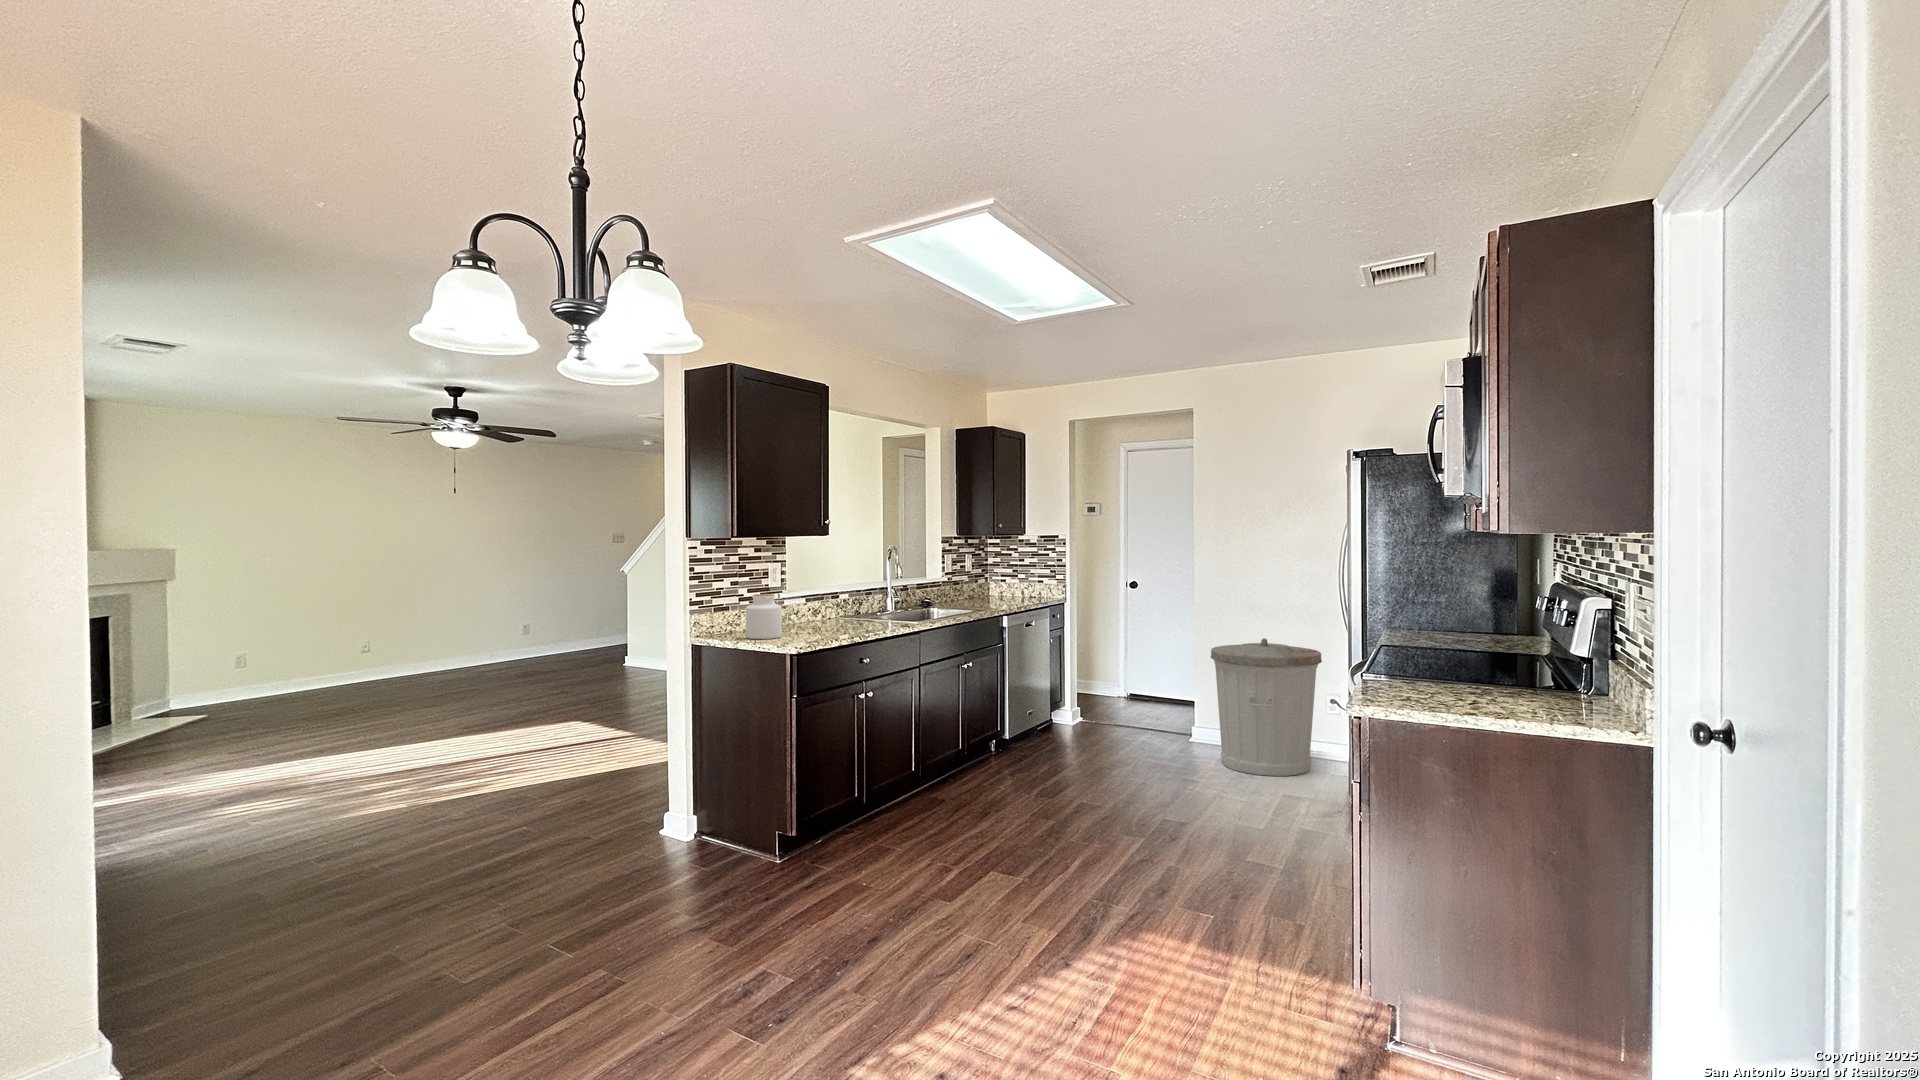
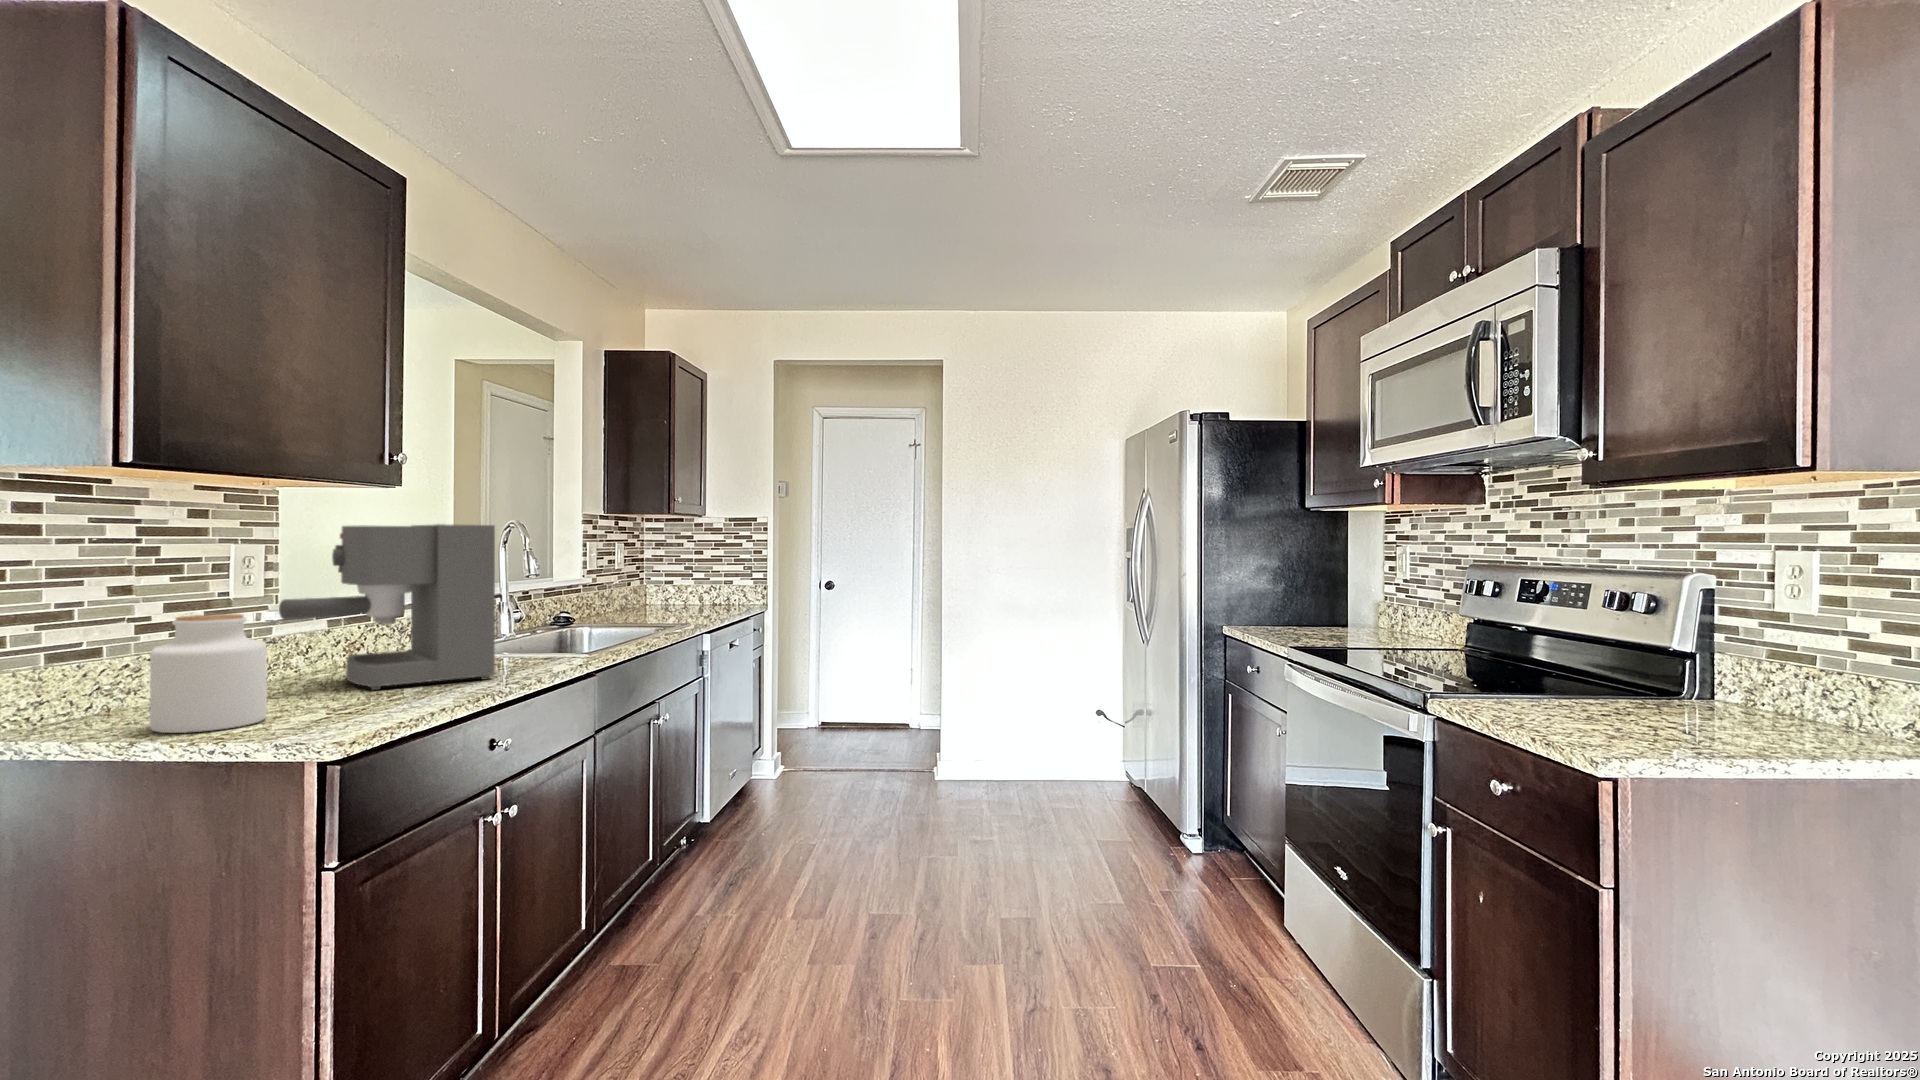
coffee maker: none [786,553,871,630] -> present [279,524,495,690]
trash can: present [1211,638,1322,776] -> none [999,652,1141,840]

